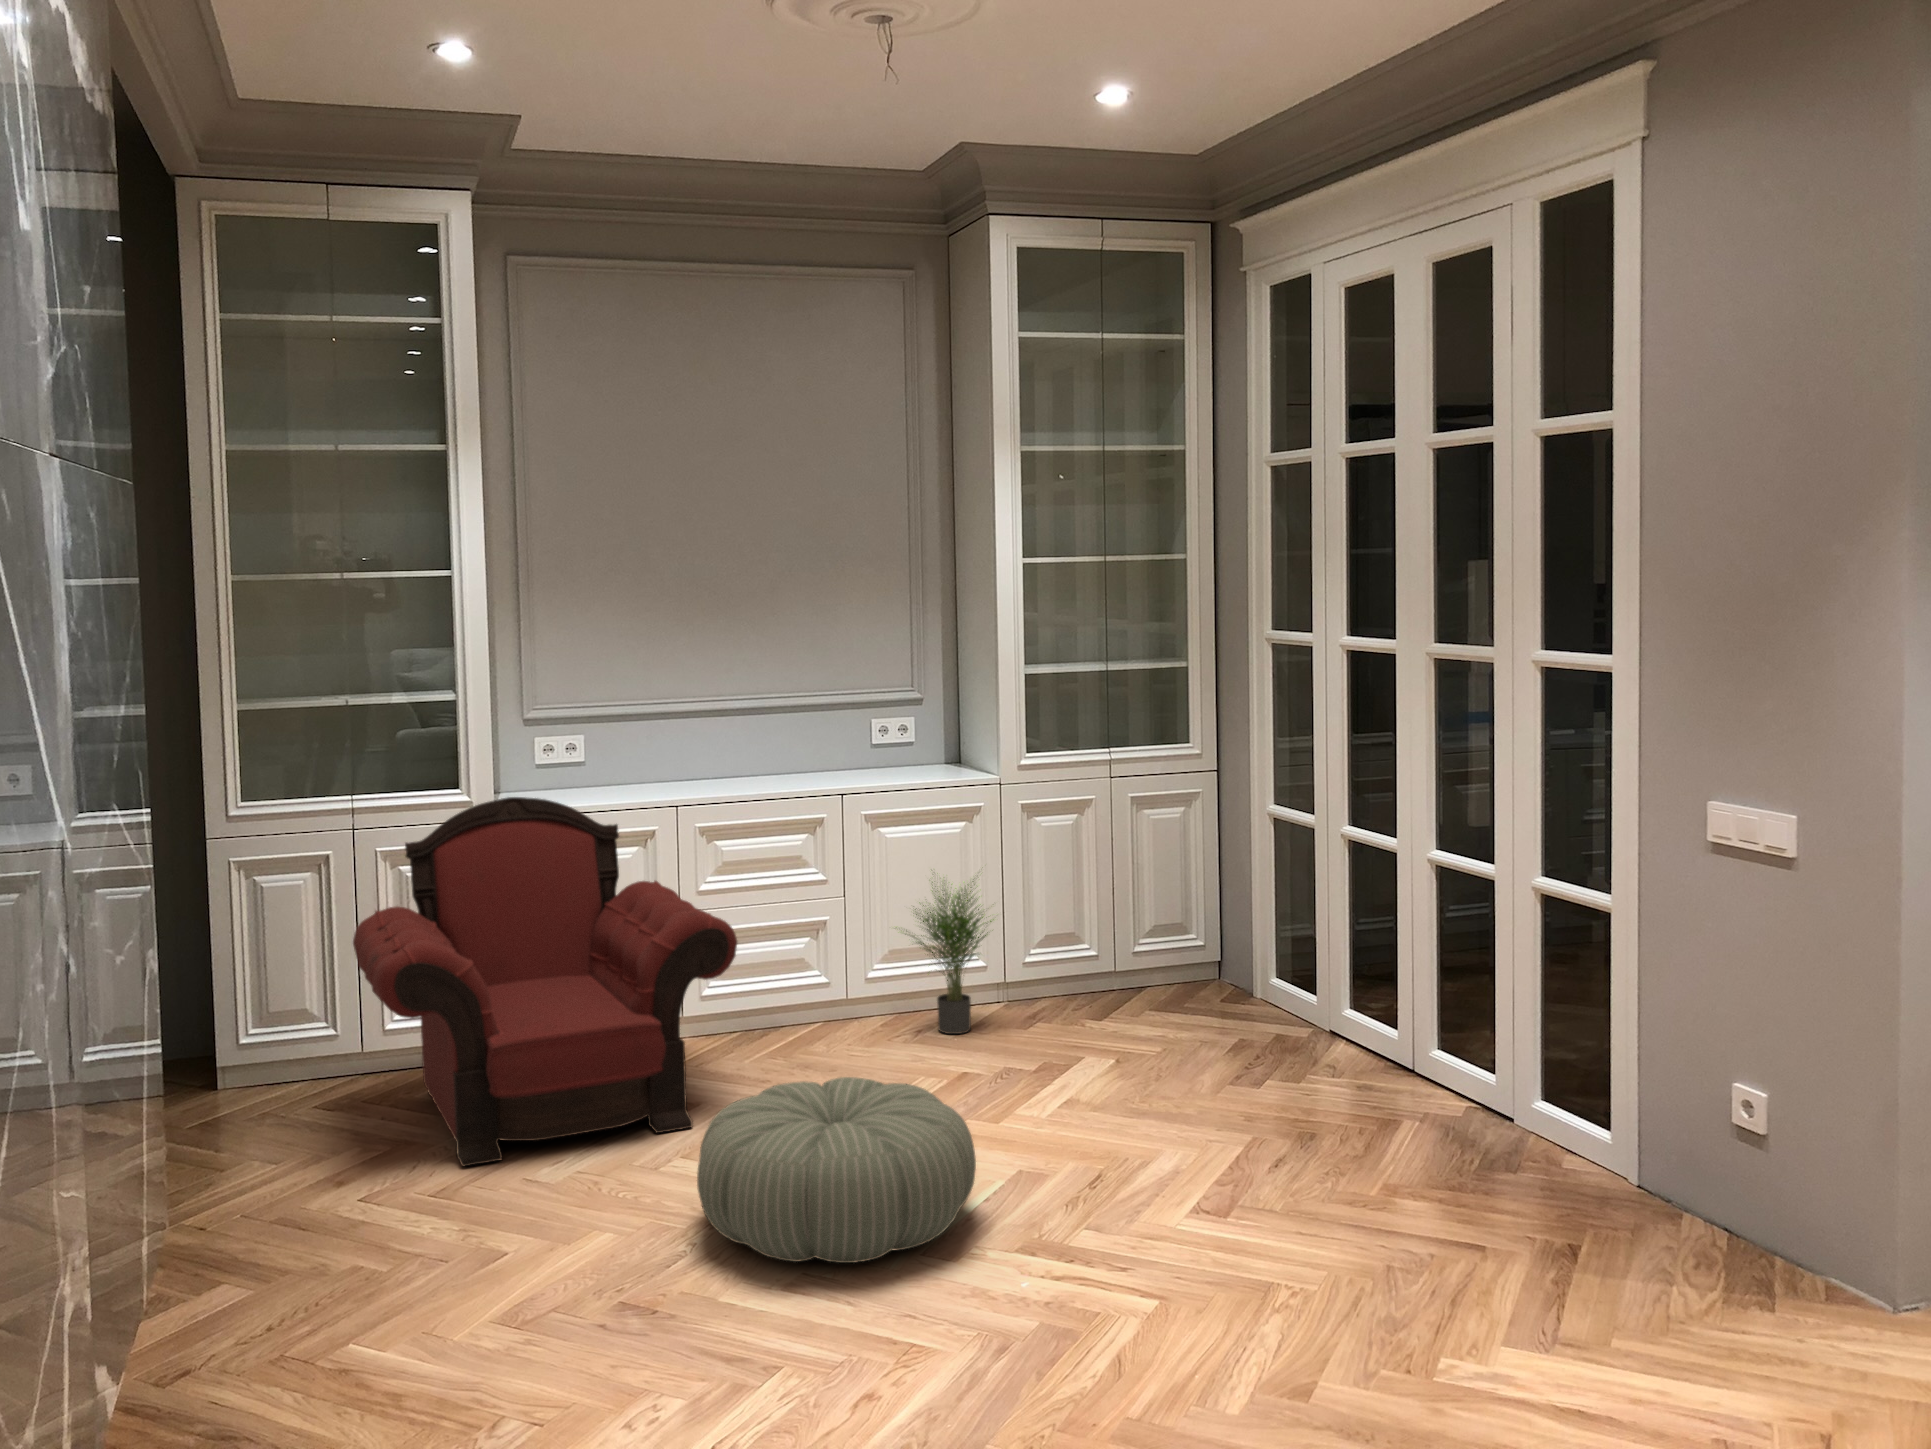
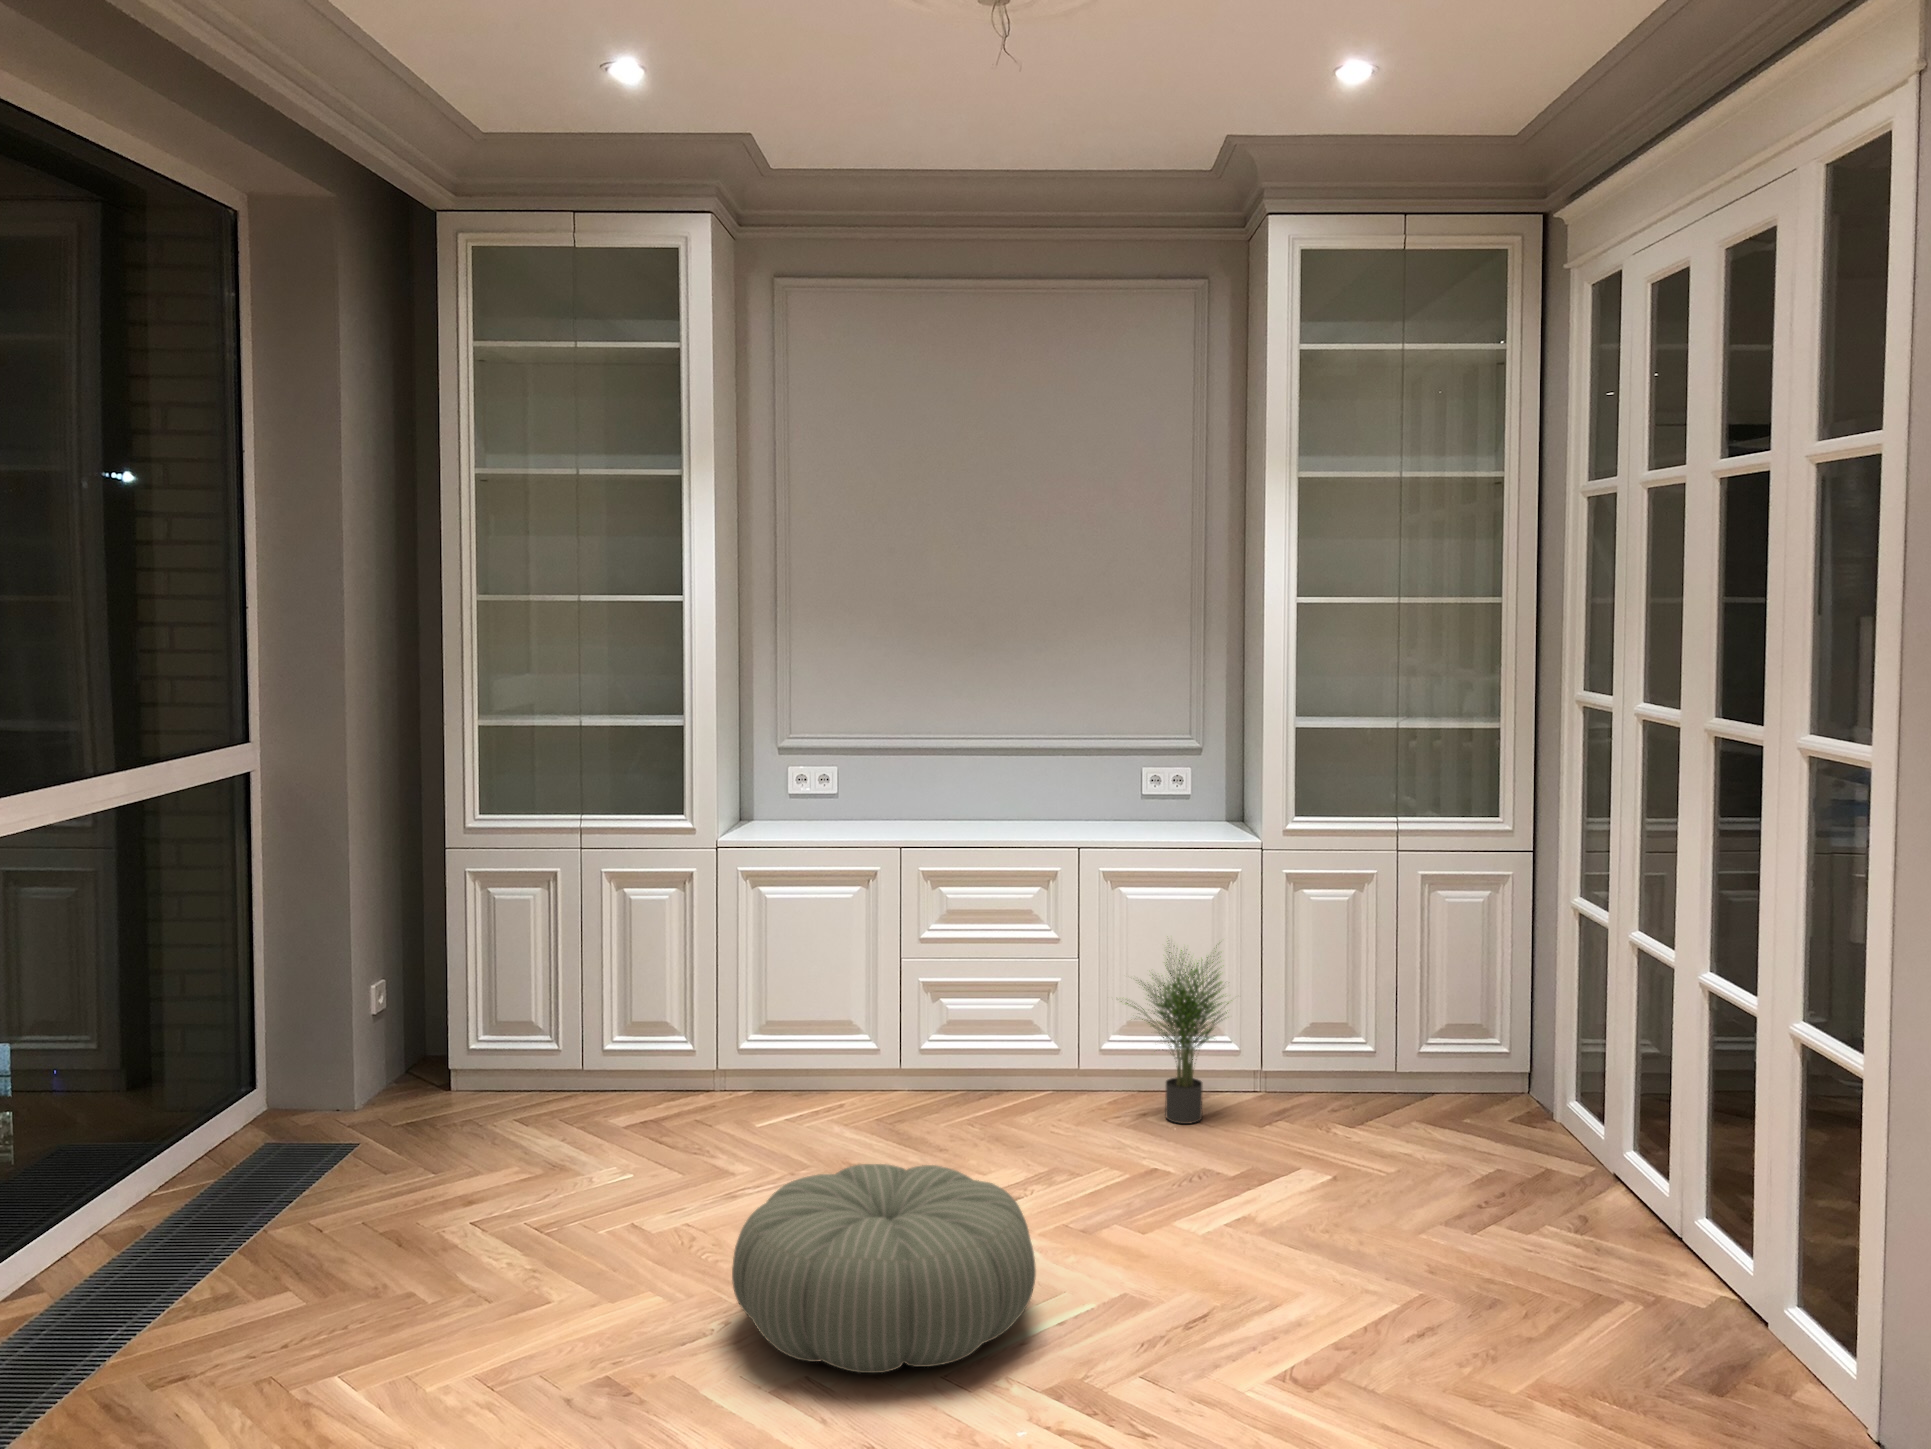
armchair: present [353,797,737,1166] -> none [522,829,898,1203]

